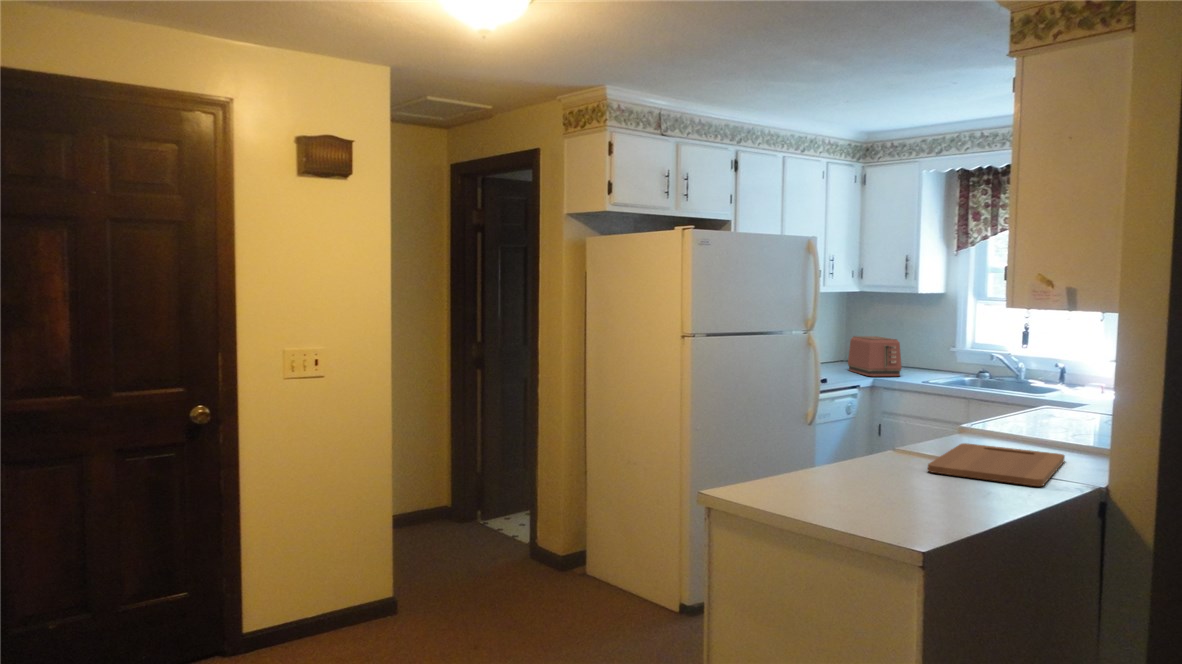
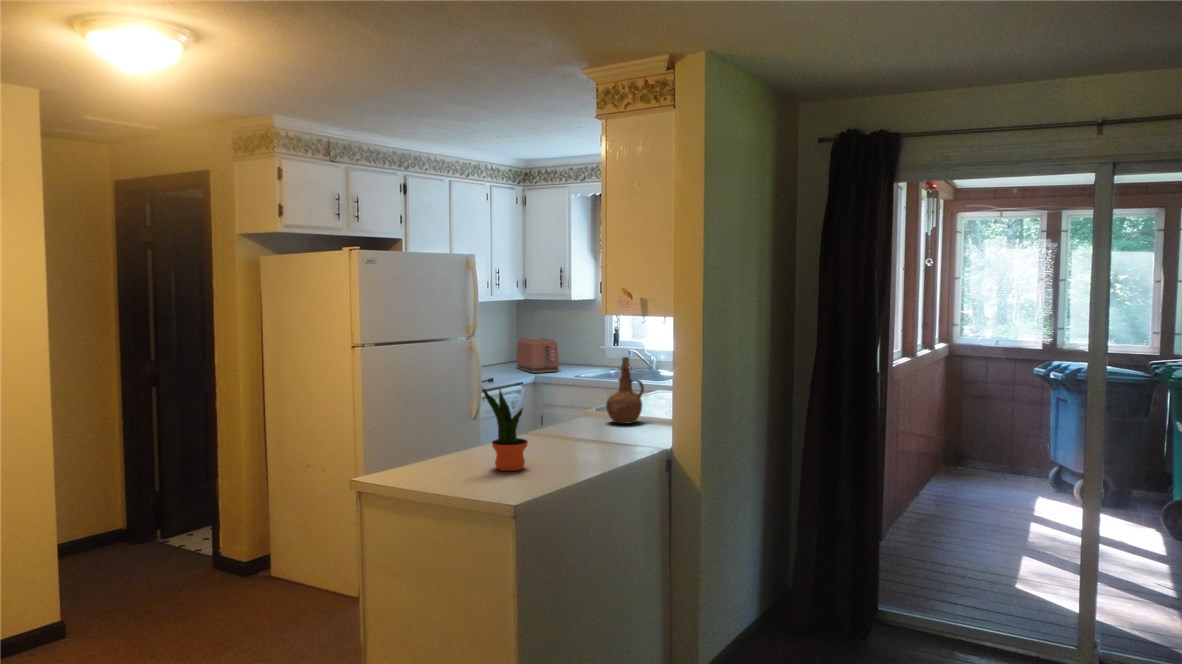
ceramic pitcher: none [997,359,1052,444] -> present [606,357,644,424]
potted plant: none [863,383,917,491] -> present [482,388,528,471]
cutting board: present [928,443,1065,486] -> none [543,427,648,457]

